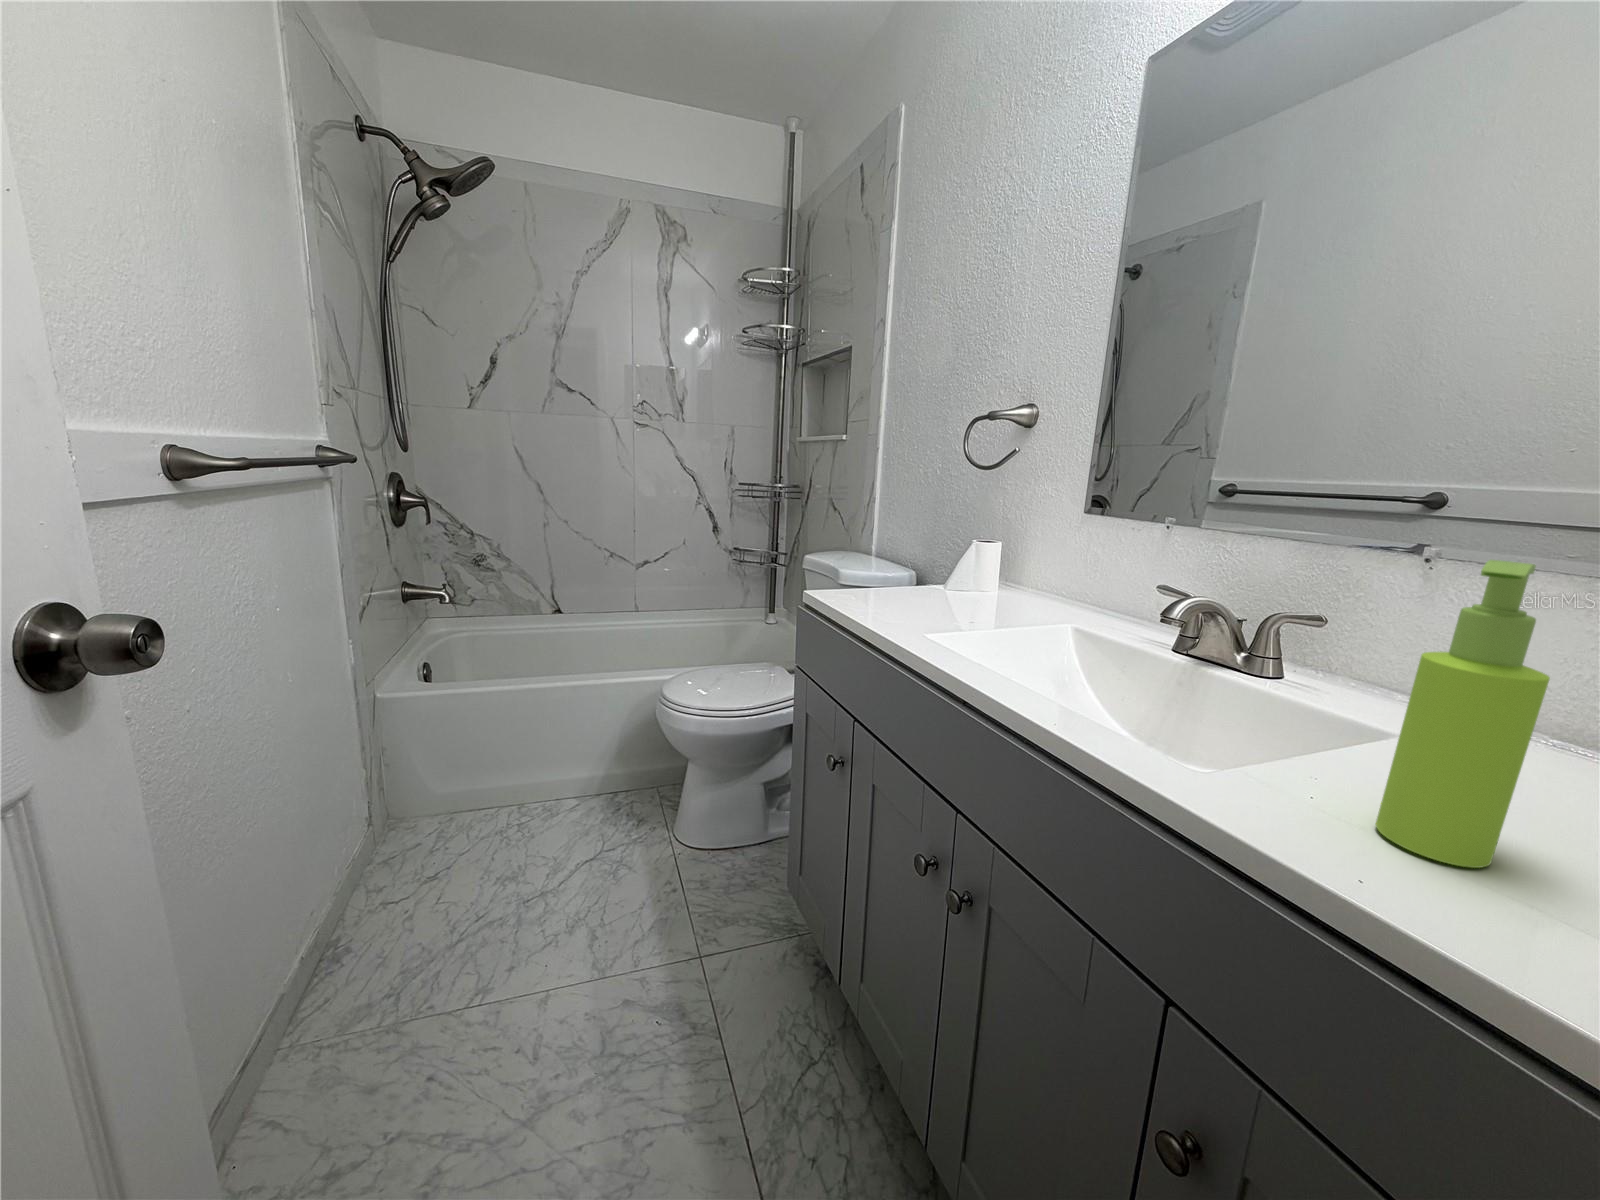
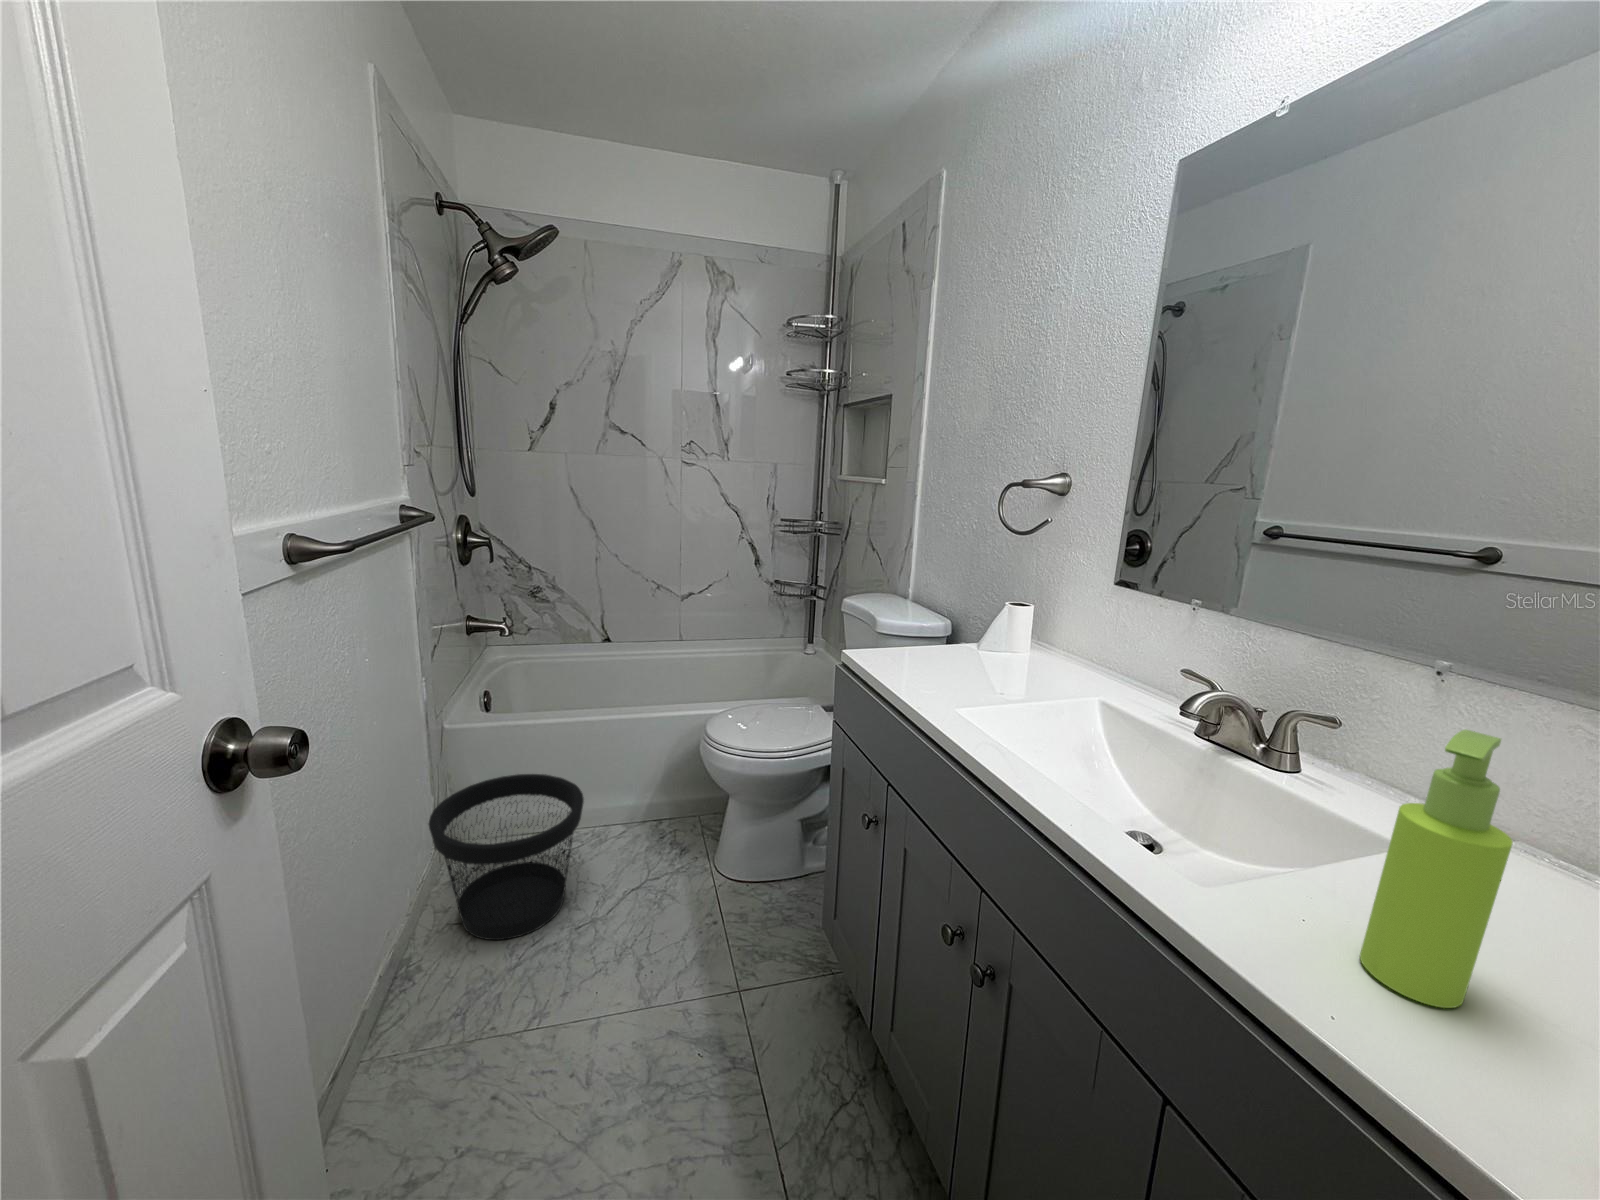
wastebasket: none [357,742,531,917] -> present [429,774,584,940]

